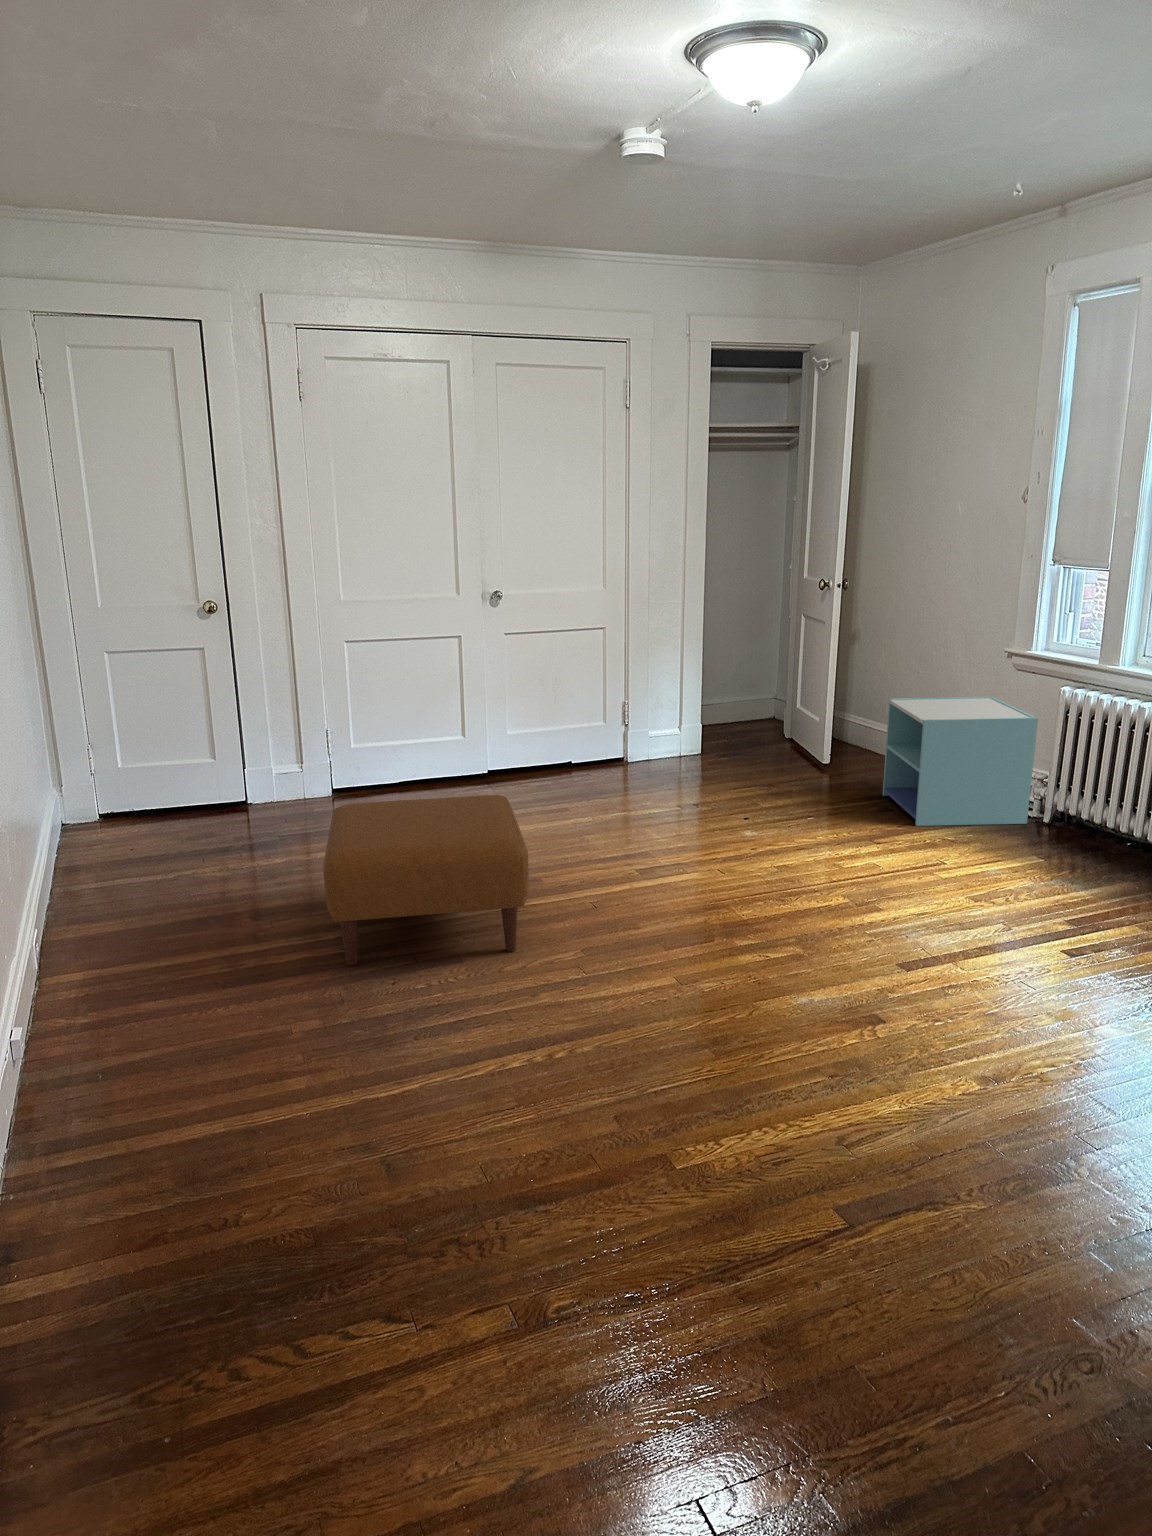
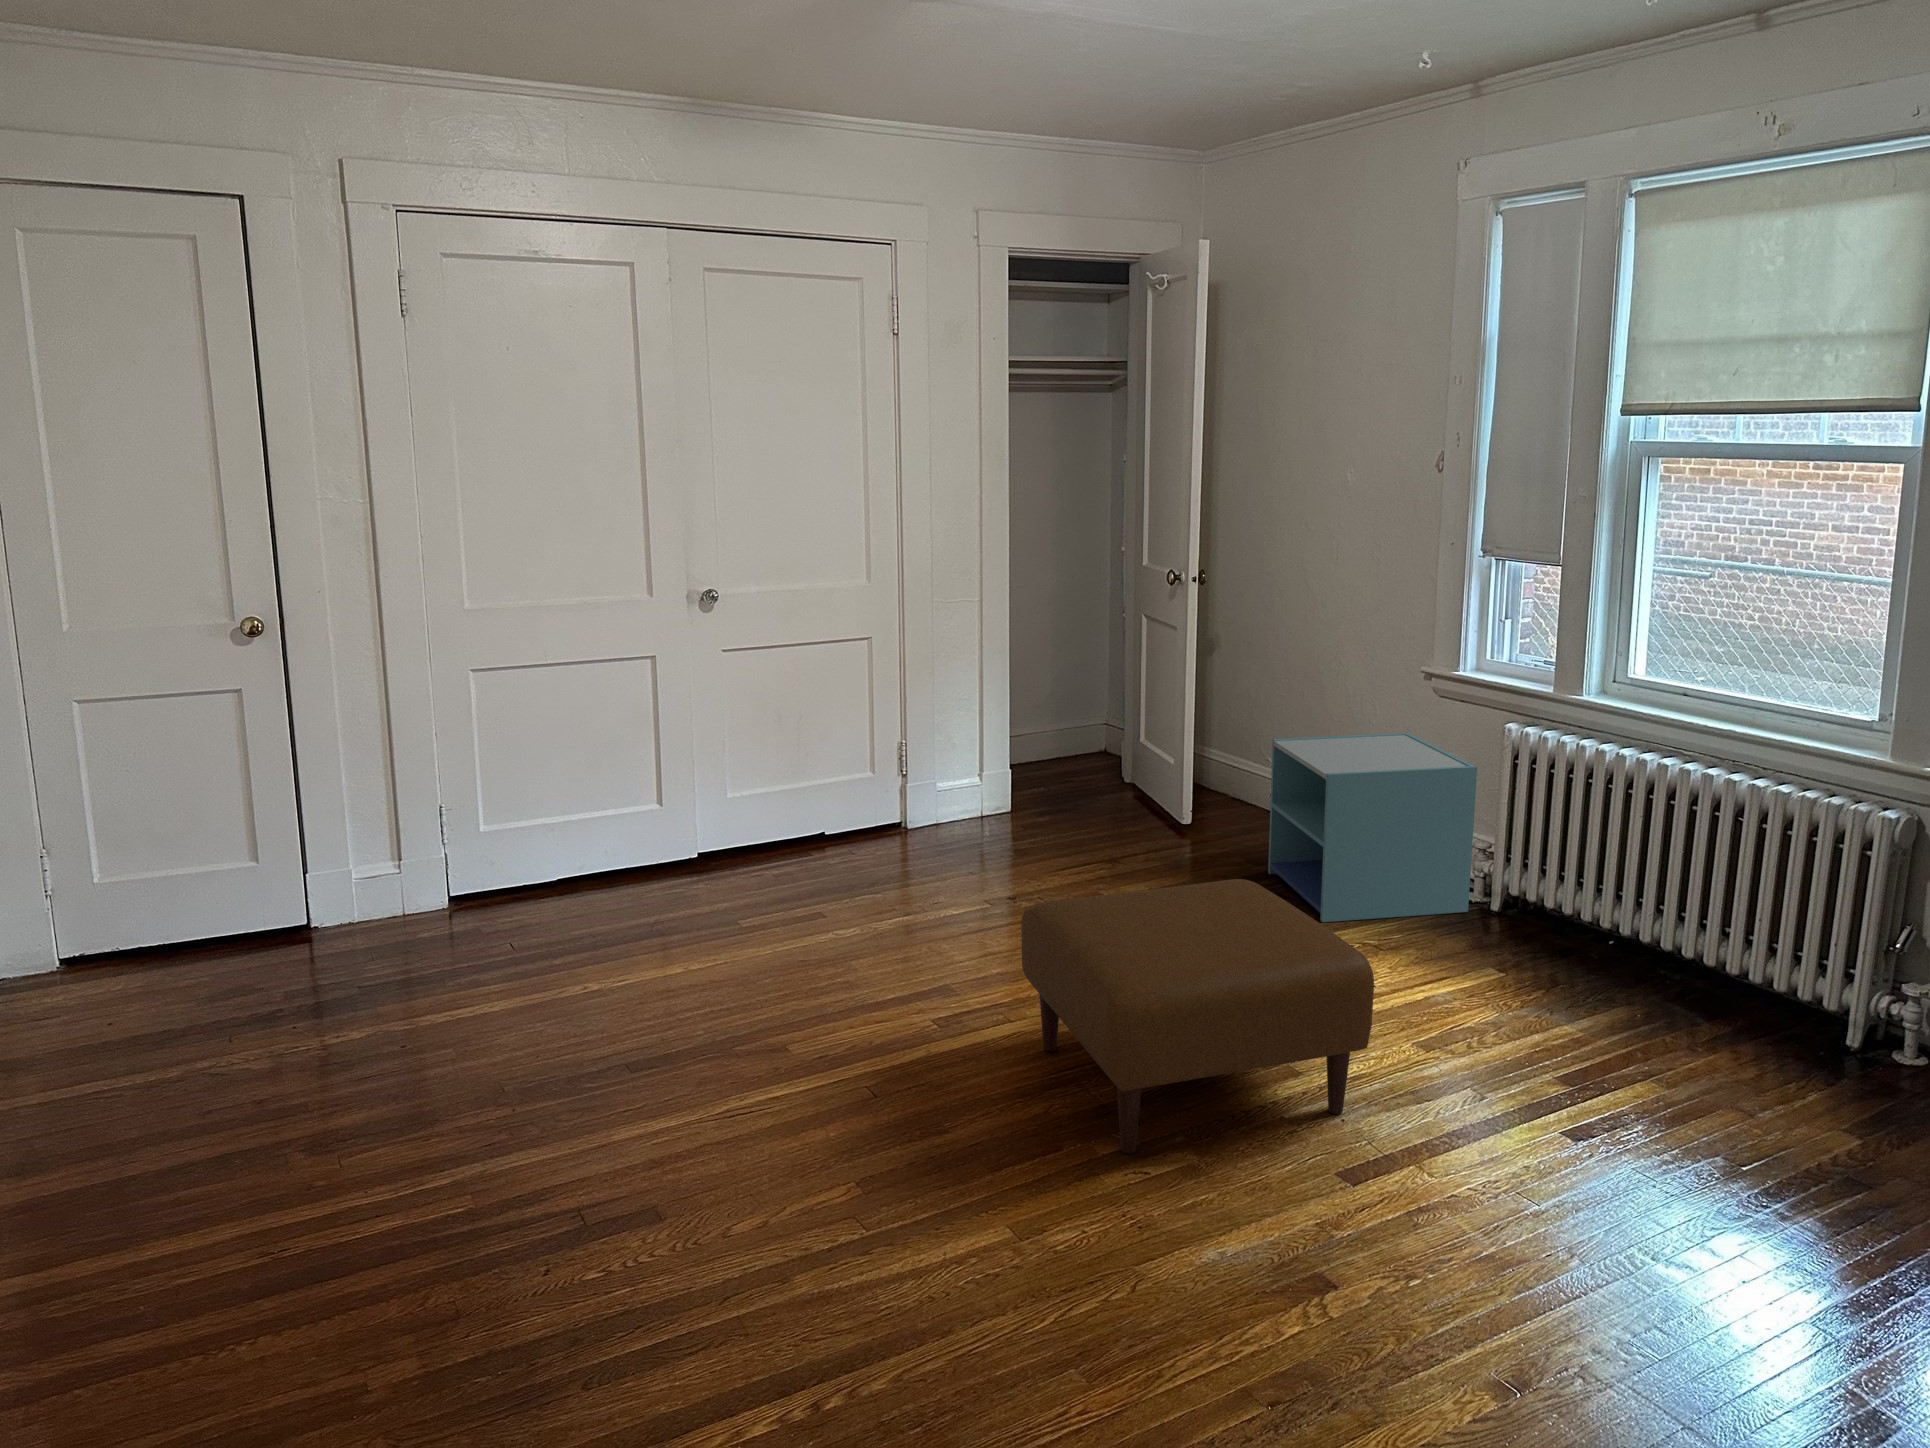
ottoman: present [323,795,529,966] -> present [1021,879,1374,1153]

